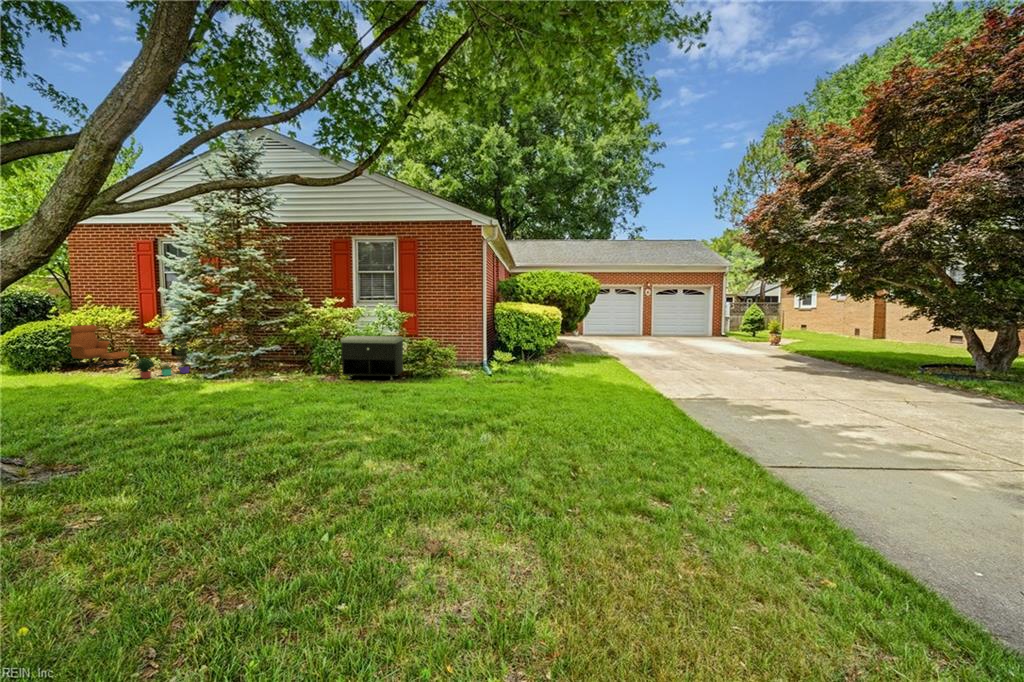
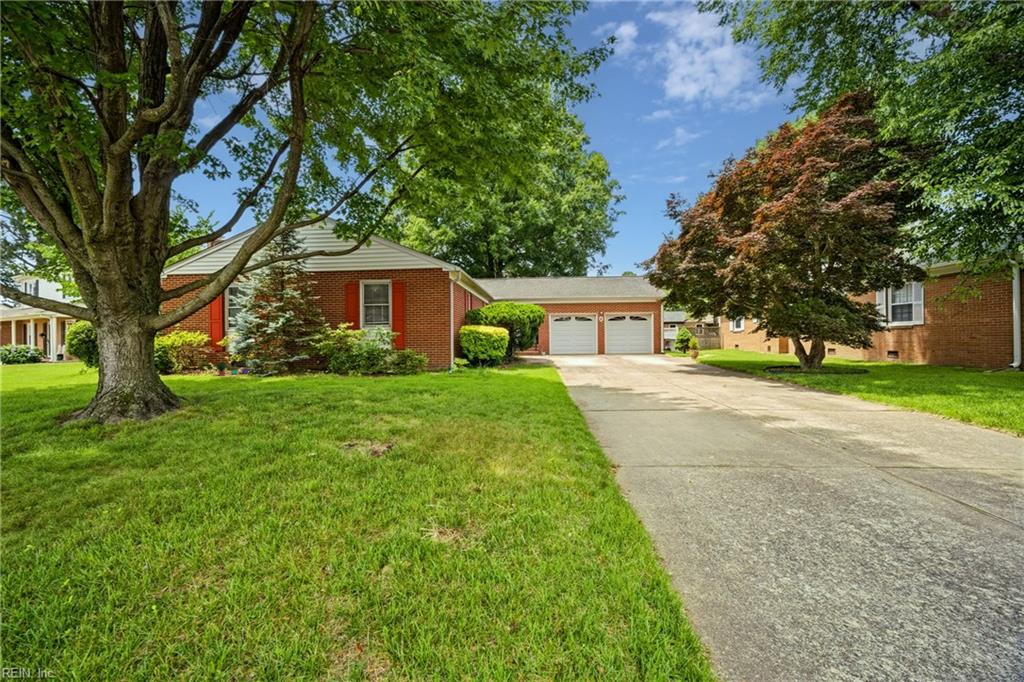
lounge chair: present [67,325,130,368] -> none [167,343,207,371]
storage bench: present [341,336,403,380] -> none [349,347,391,375]

